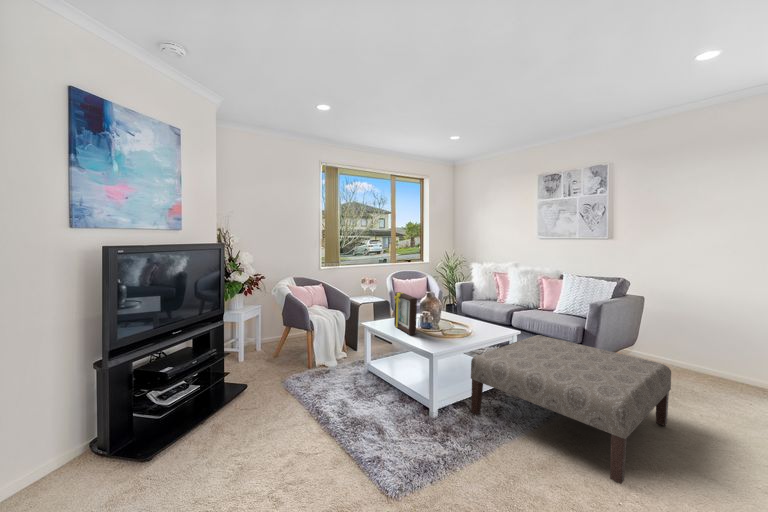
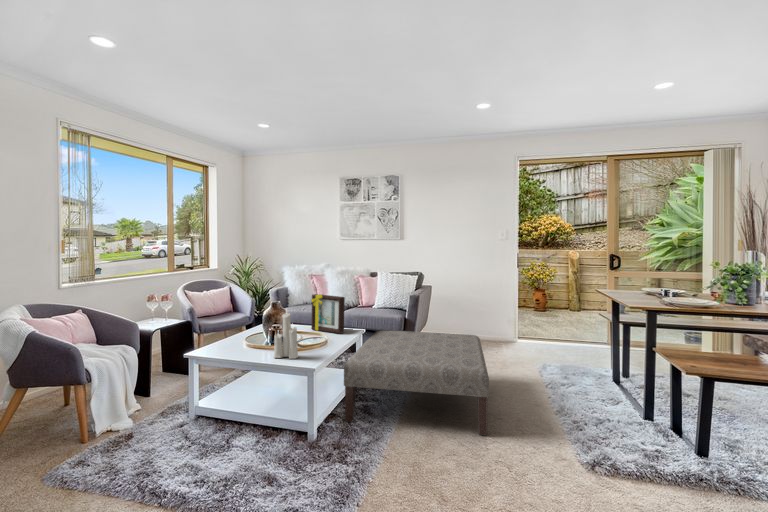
picture frame: present [394,292,417,335] -> present [311,294,345,334]
candle: none [415,297,434,343] -> present [274,313,298,359]

